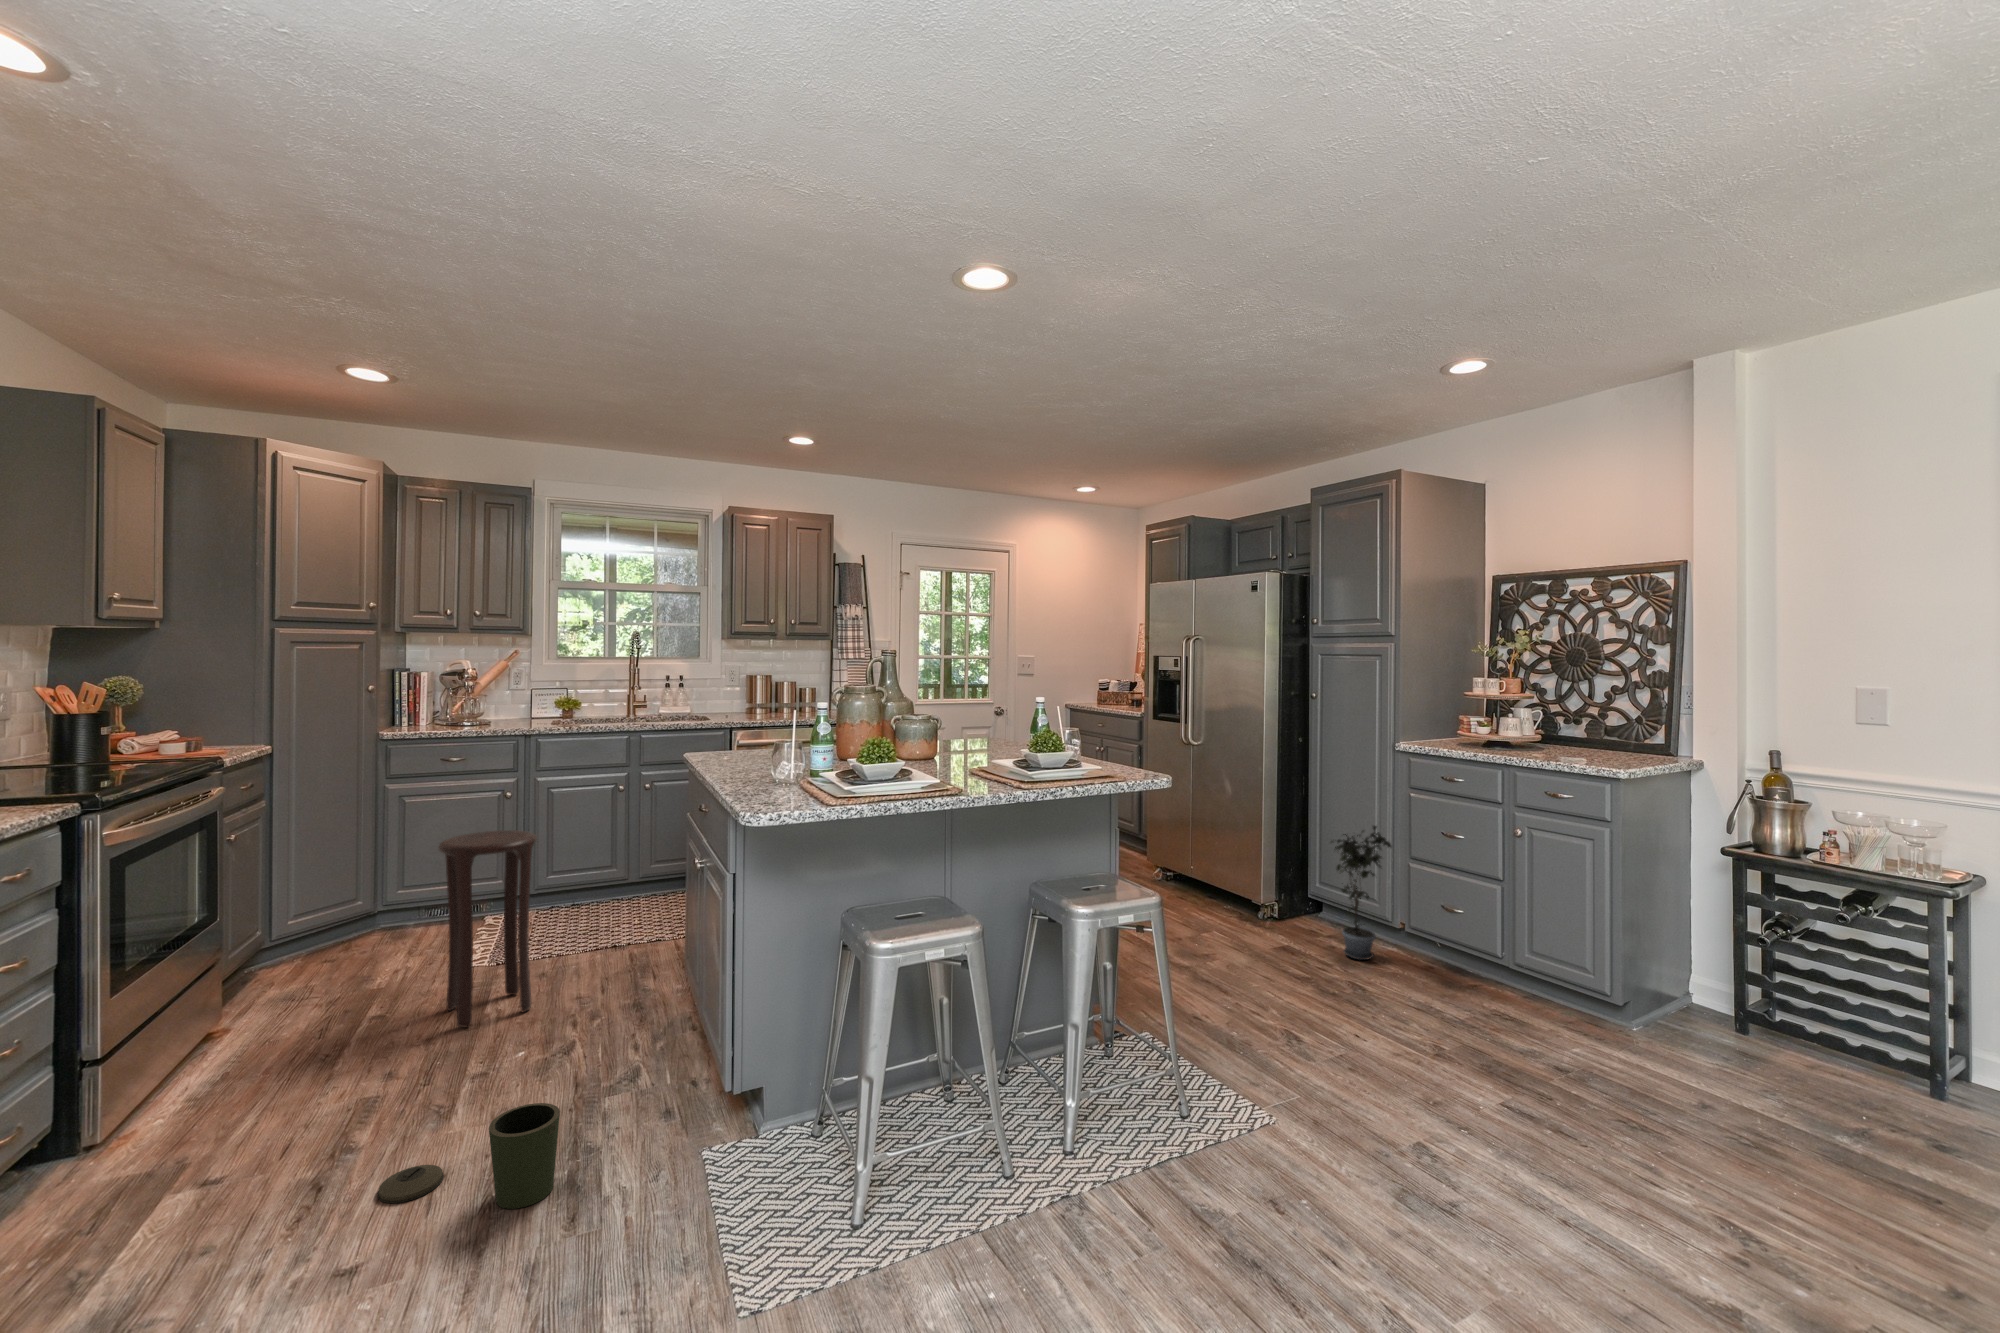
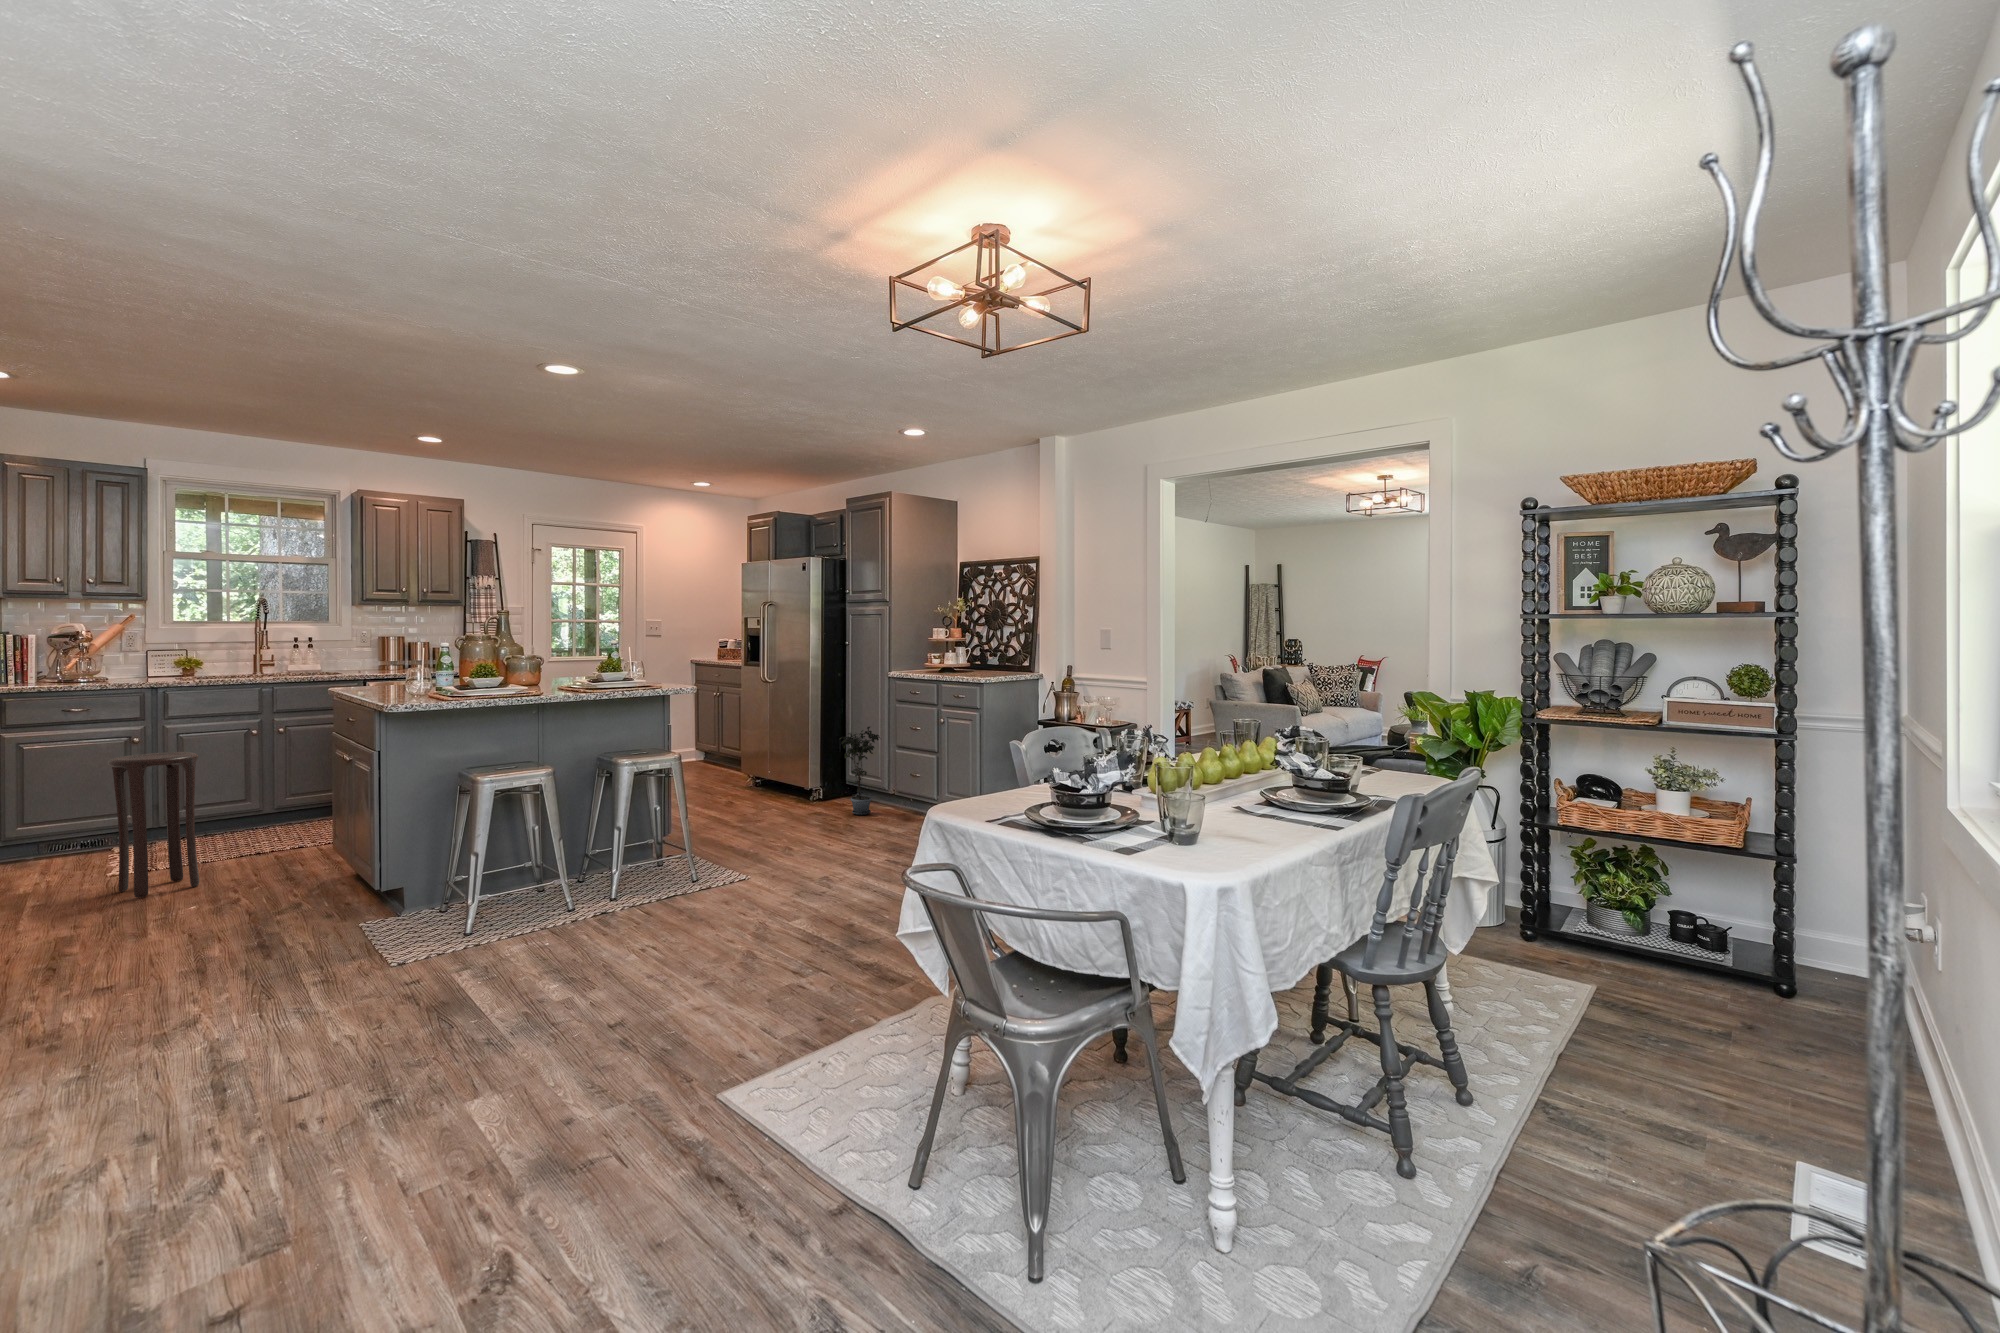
trash can: present [378,1103,560,1209] -> none [120,895,260,960]

